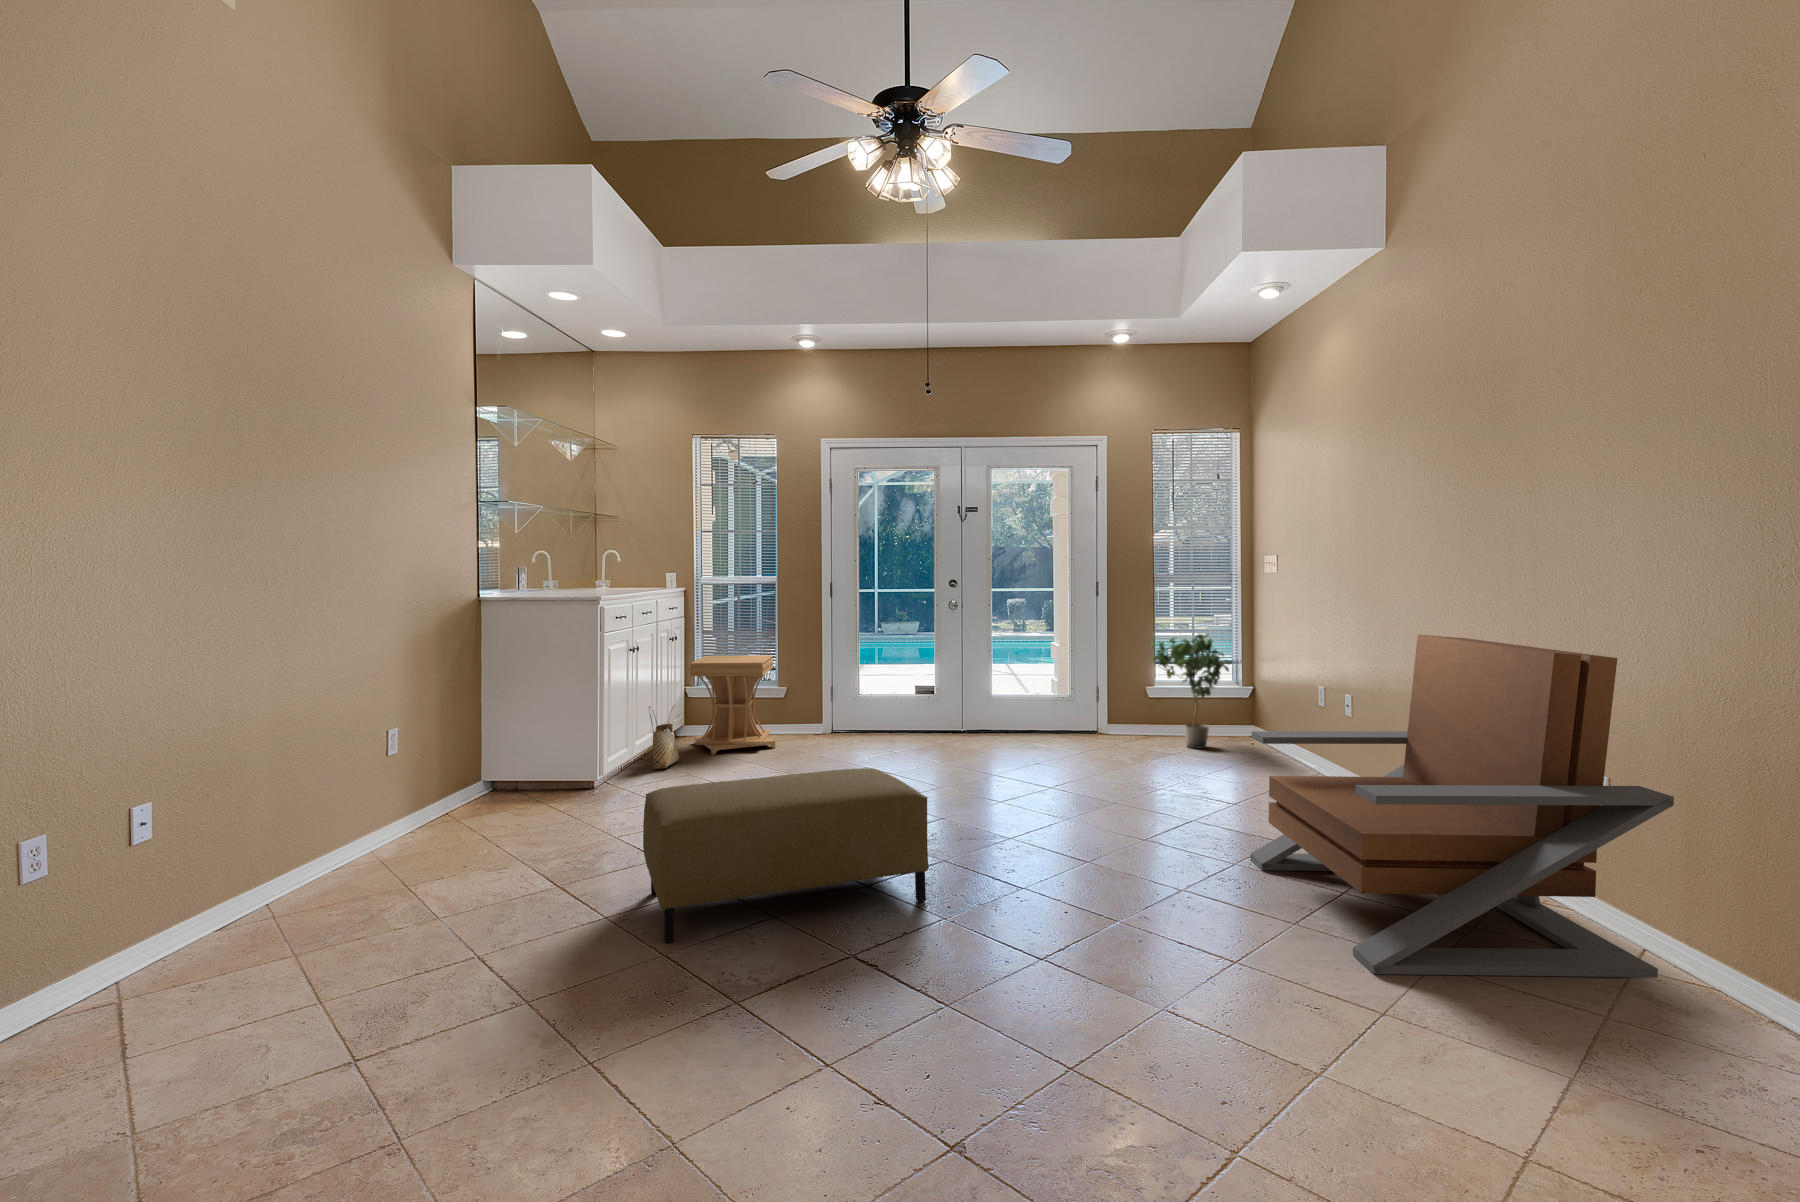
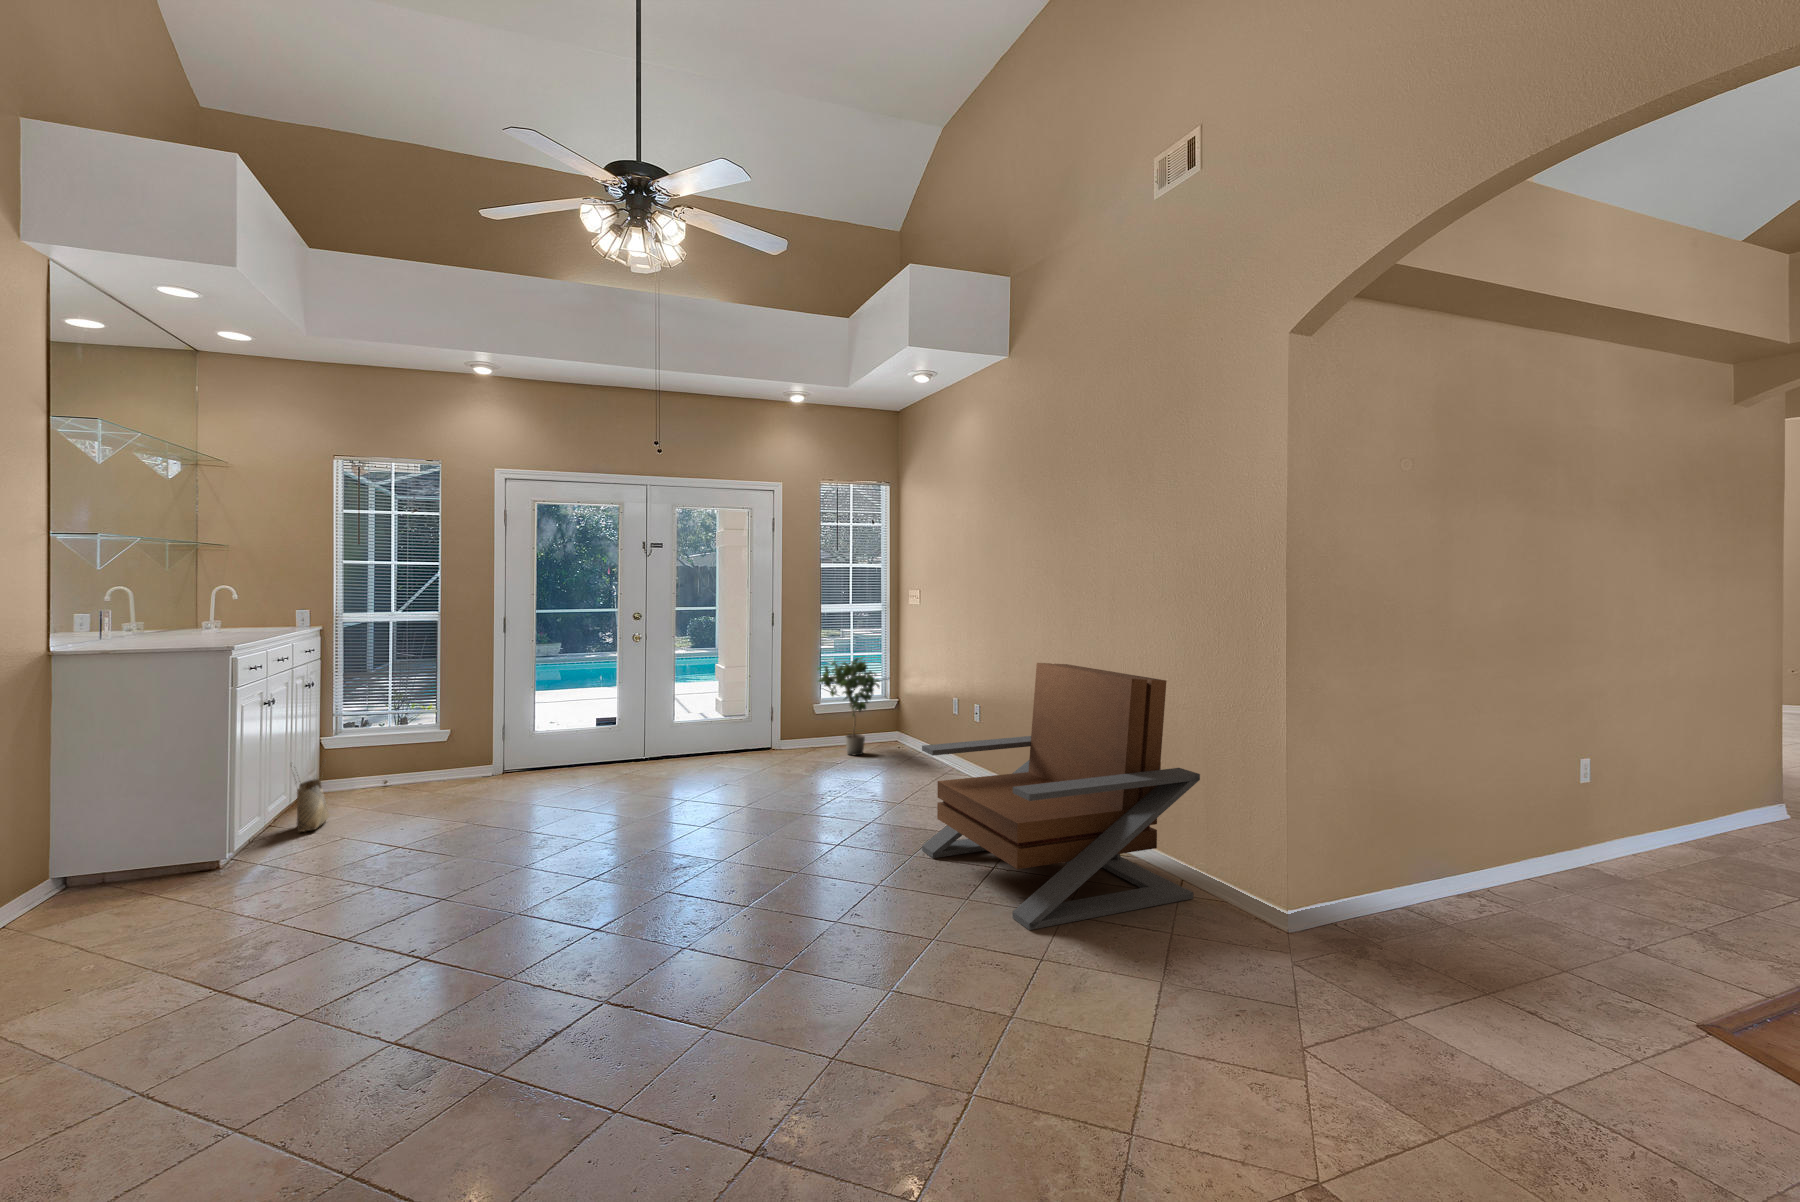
side table: present [690,655,775,754] -> none [339,695,444,808]
ottoman: present [643,768,929,943] -> none [344,812,663,1027]

